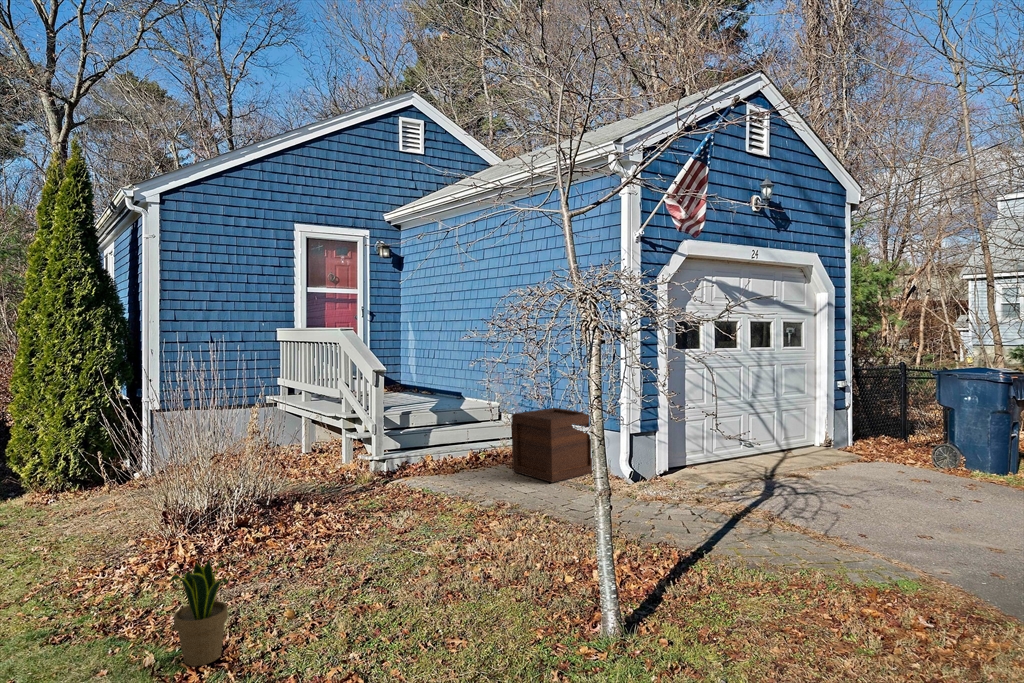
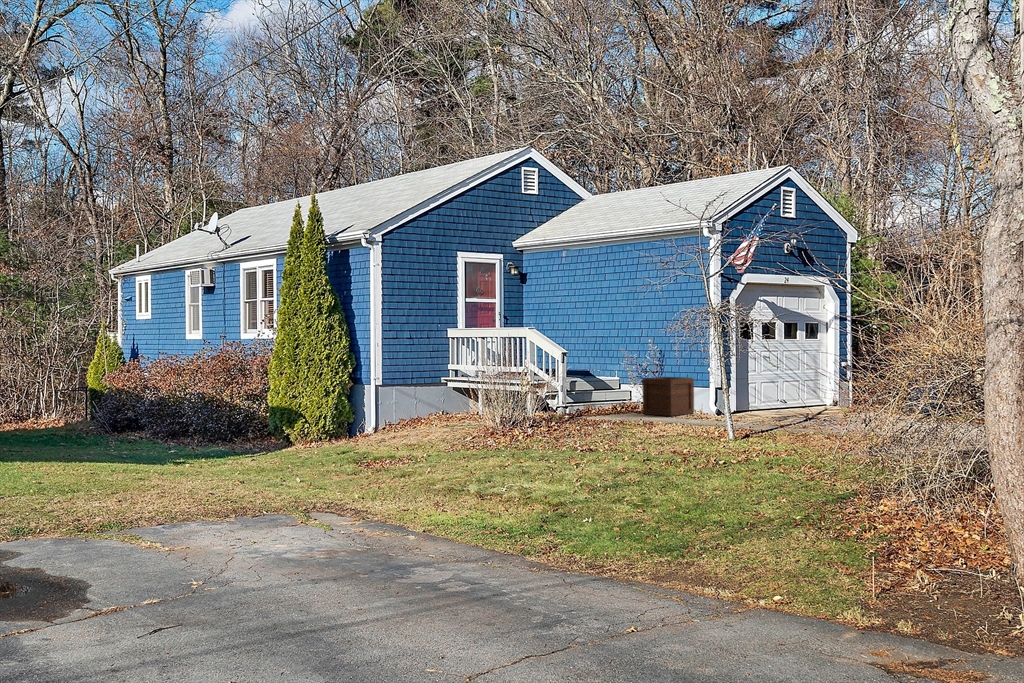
potted plant: present [170,560,228,666] -> none [566,410,587,448]

